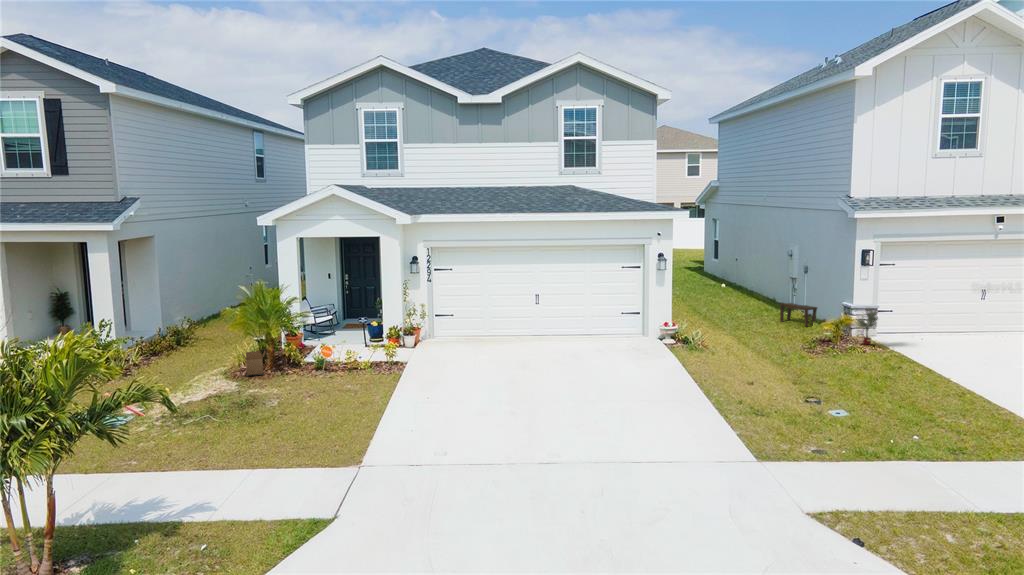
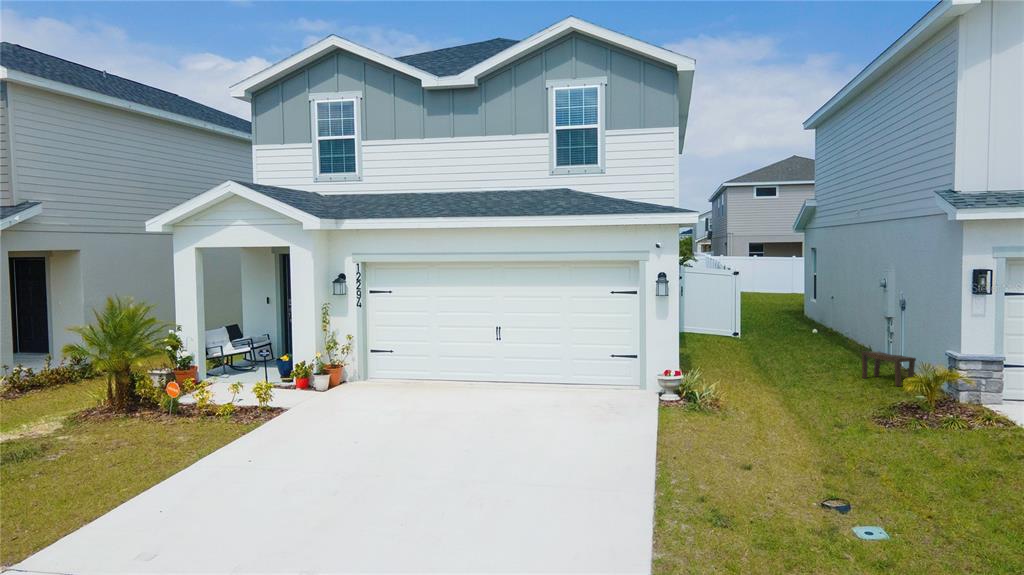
potted tree: present [857,309,878,345] -> none [962,357,1003,417]
cardboard box: present [242,351,266,376] -> none [78,389,115,421]

